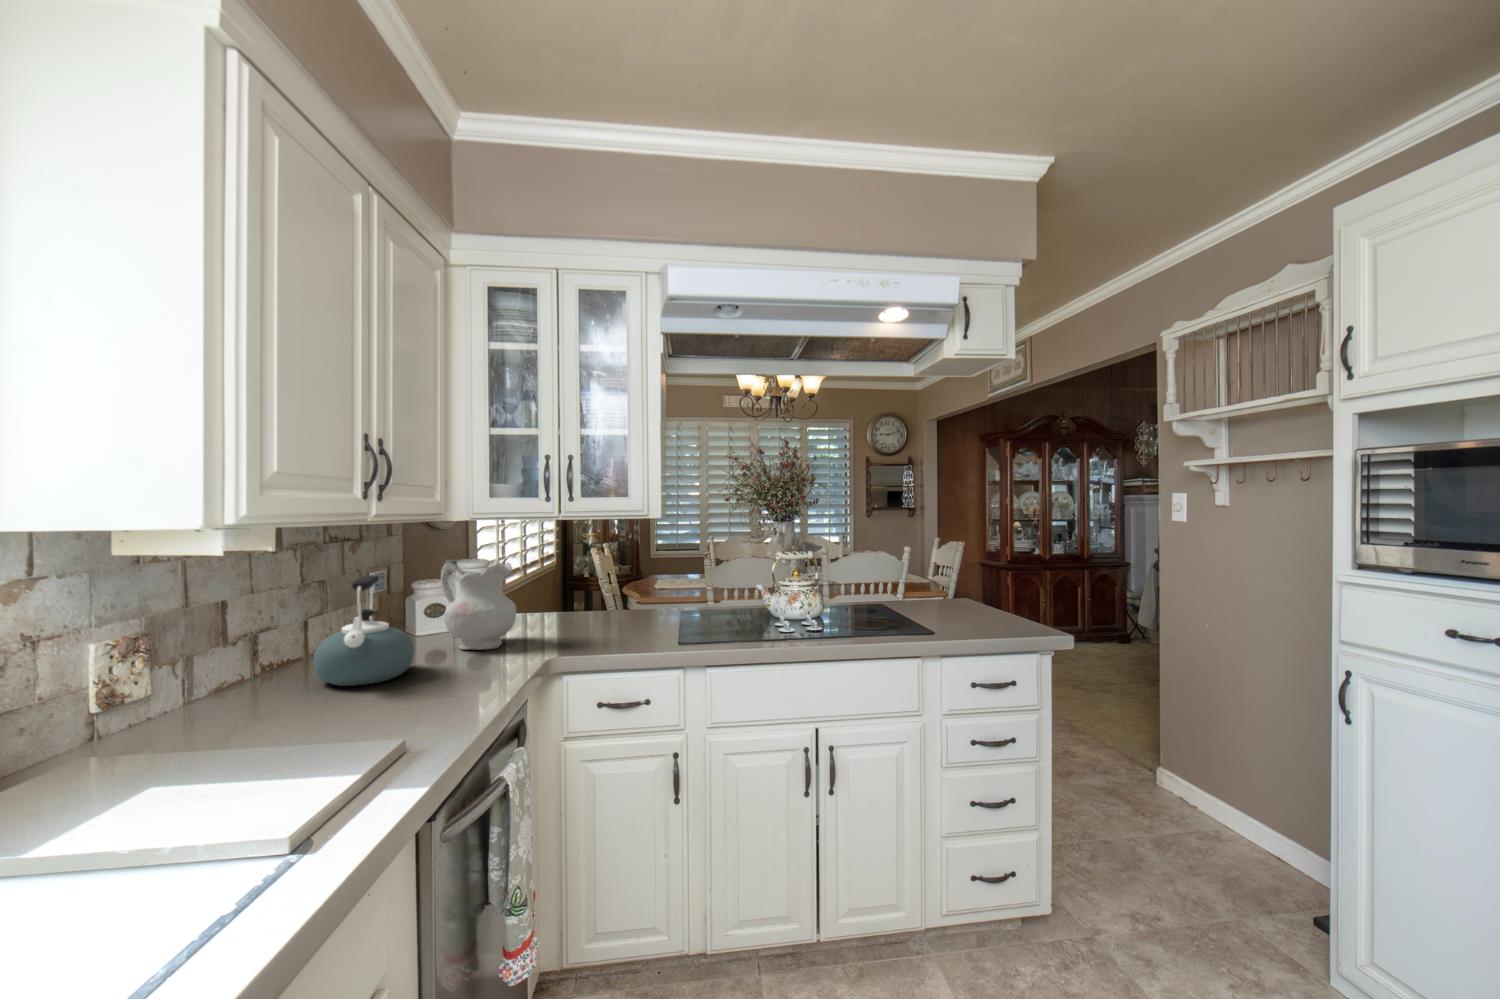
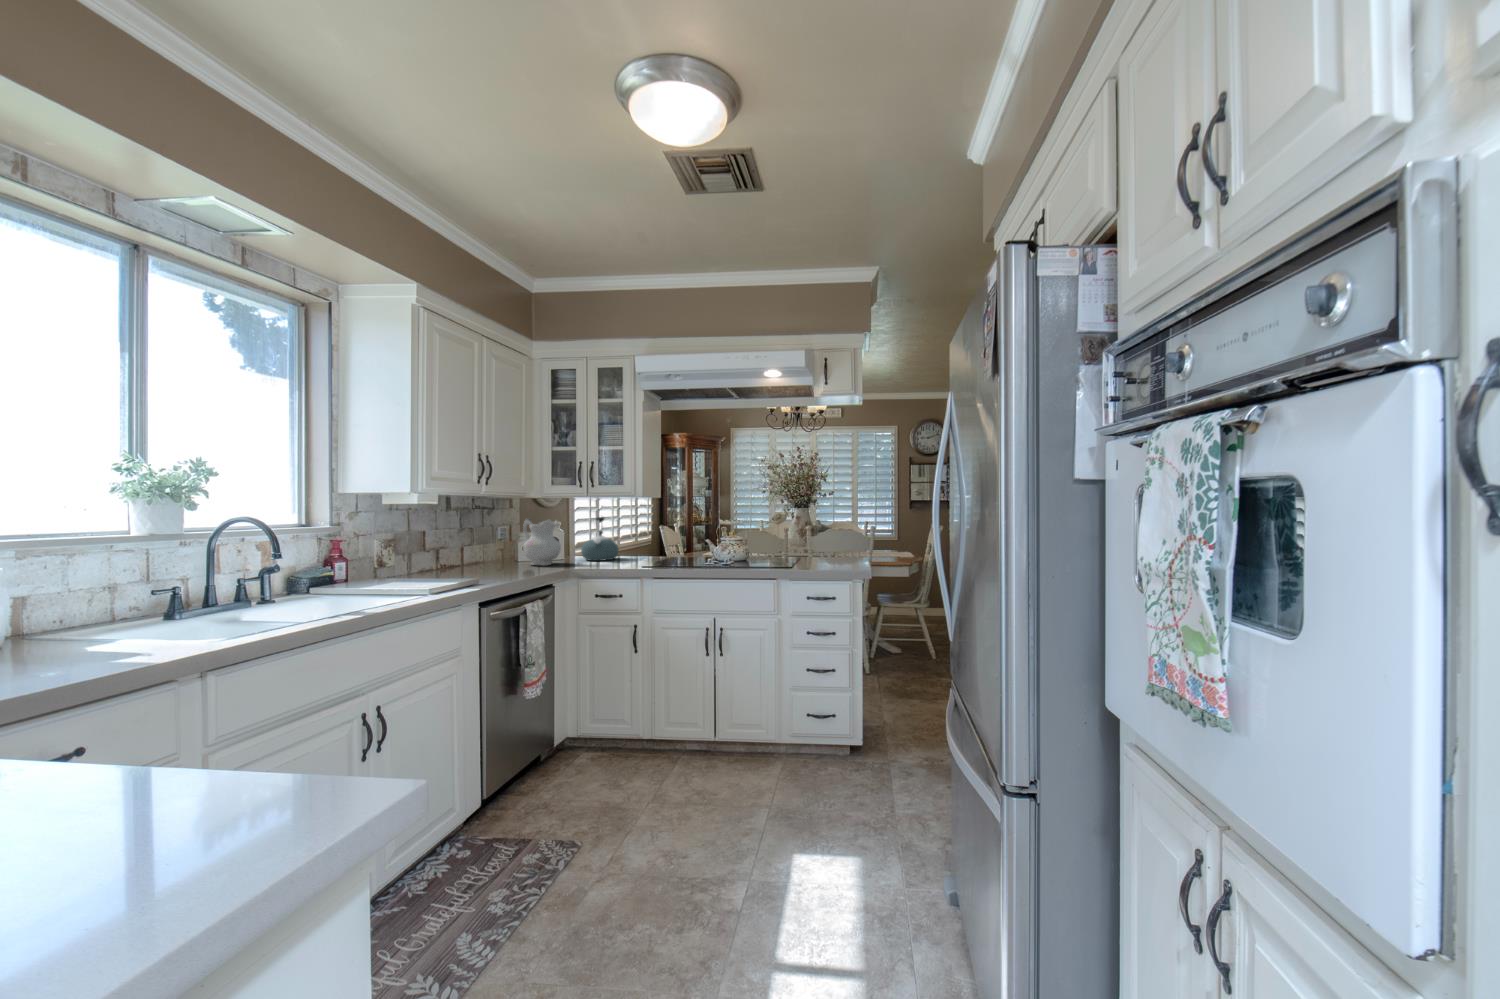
kettle: present [313,575,414,686] -> present [581,517,619,561]

